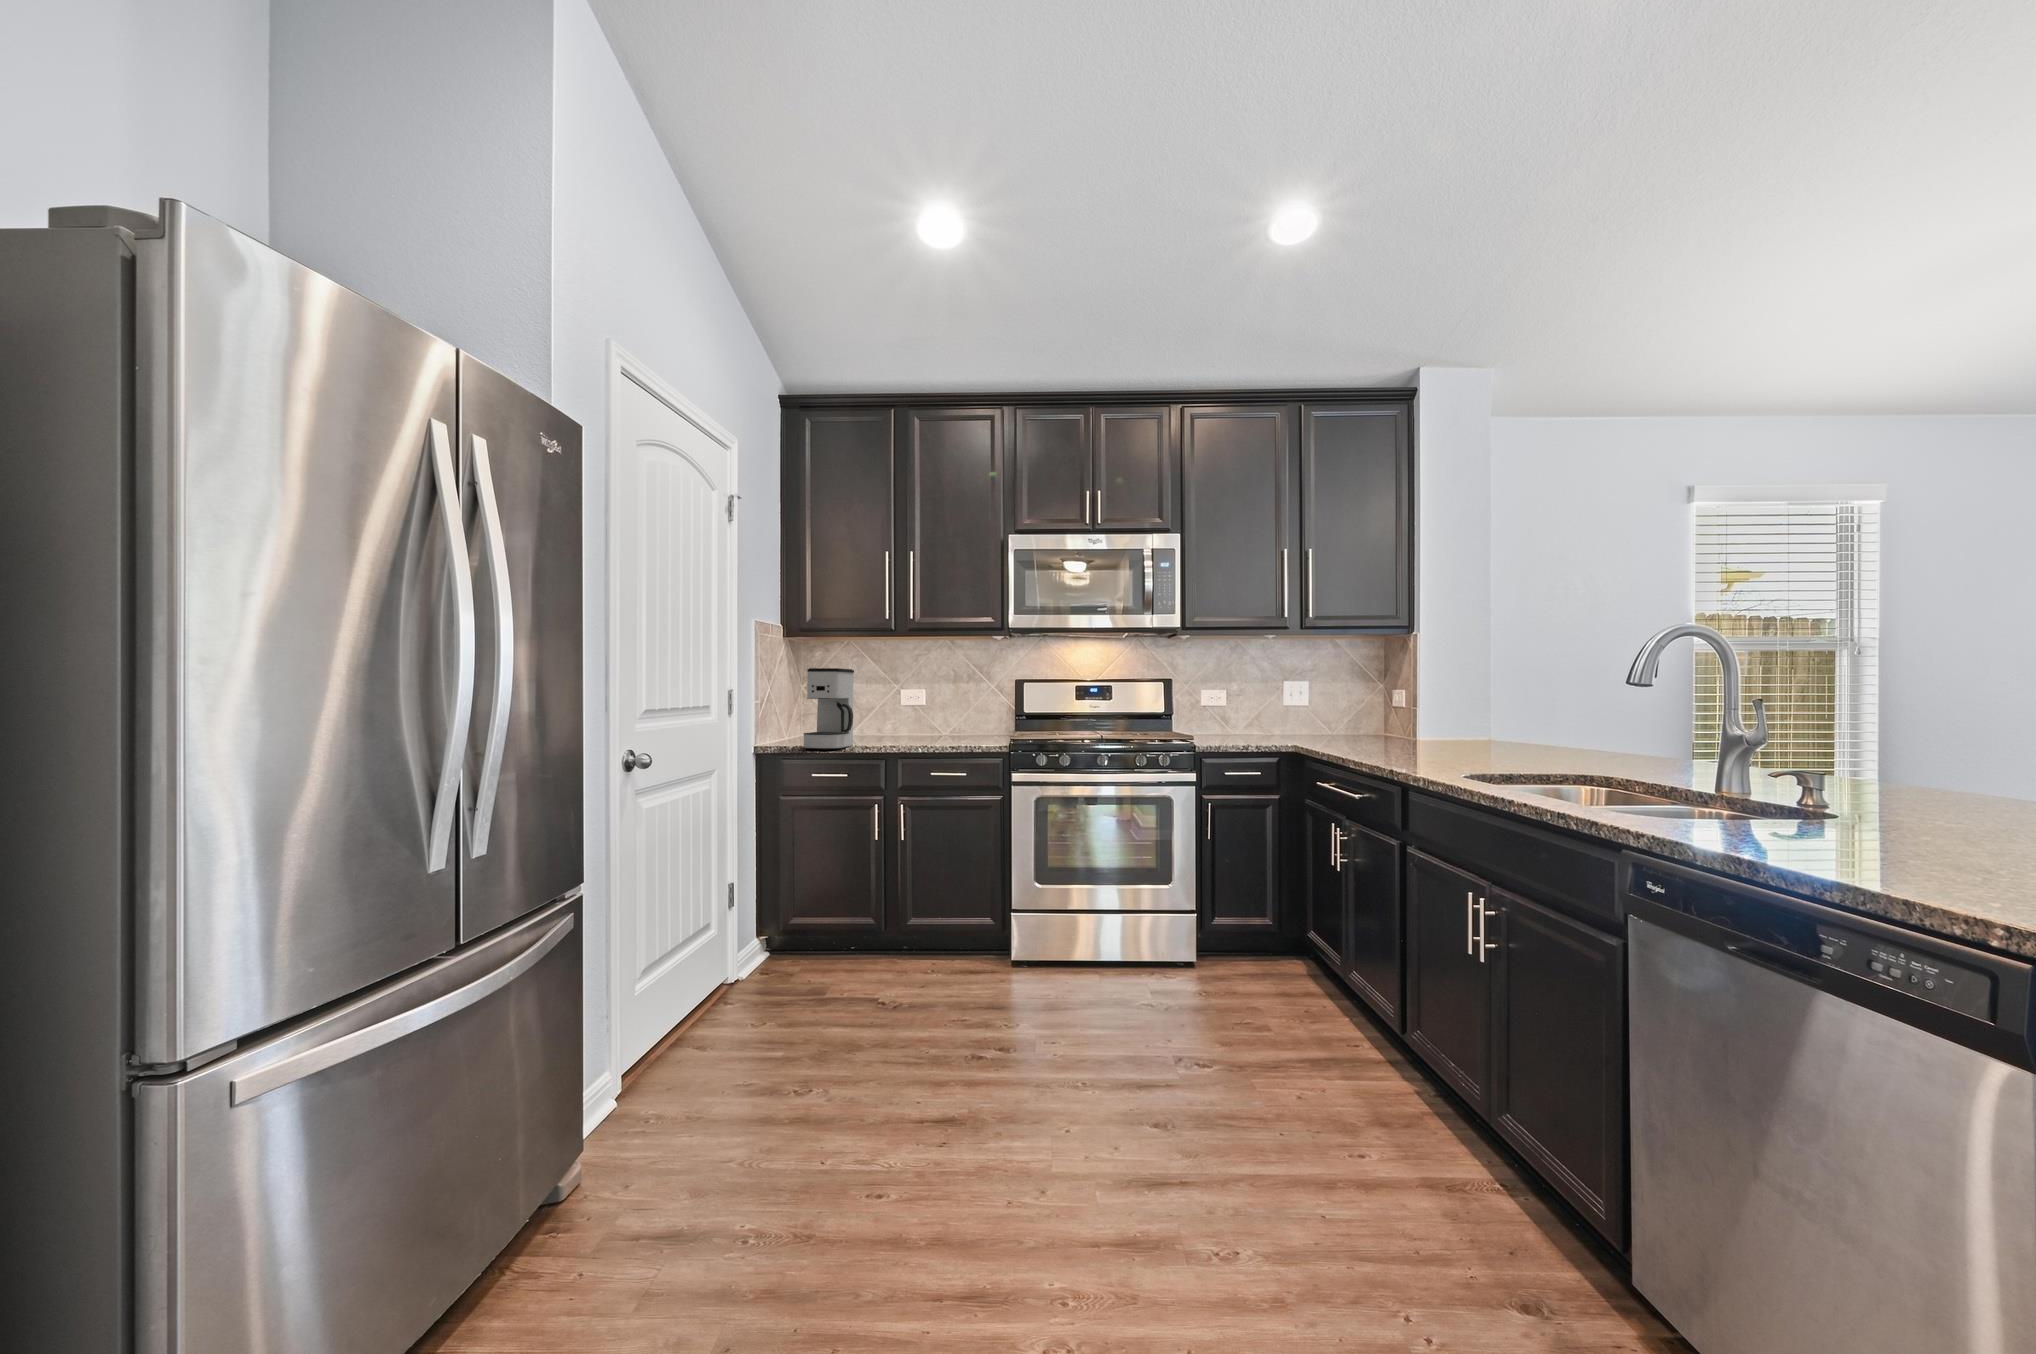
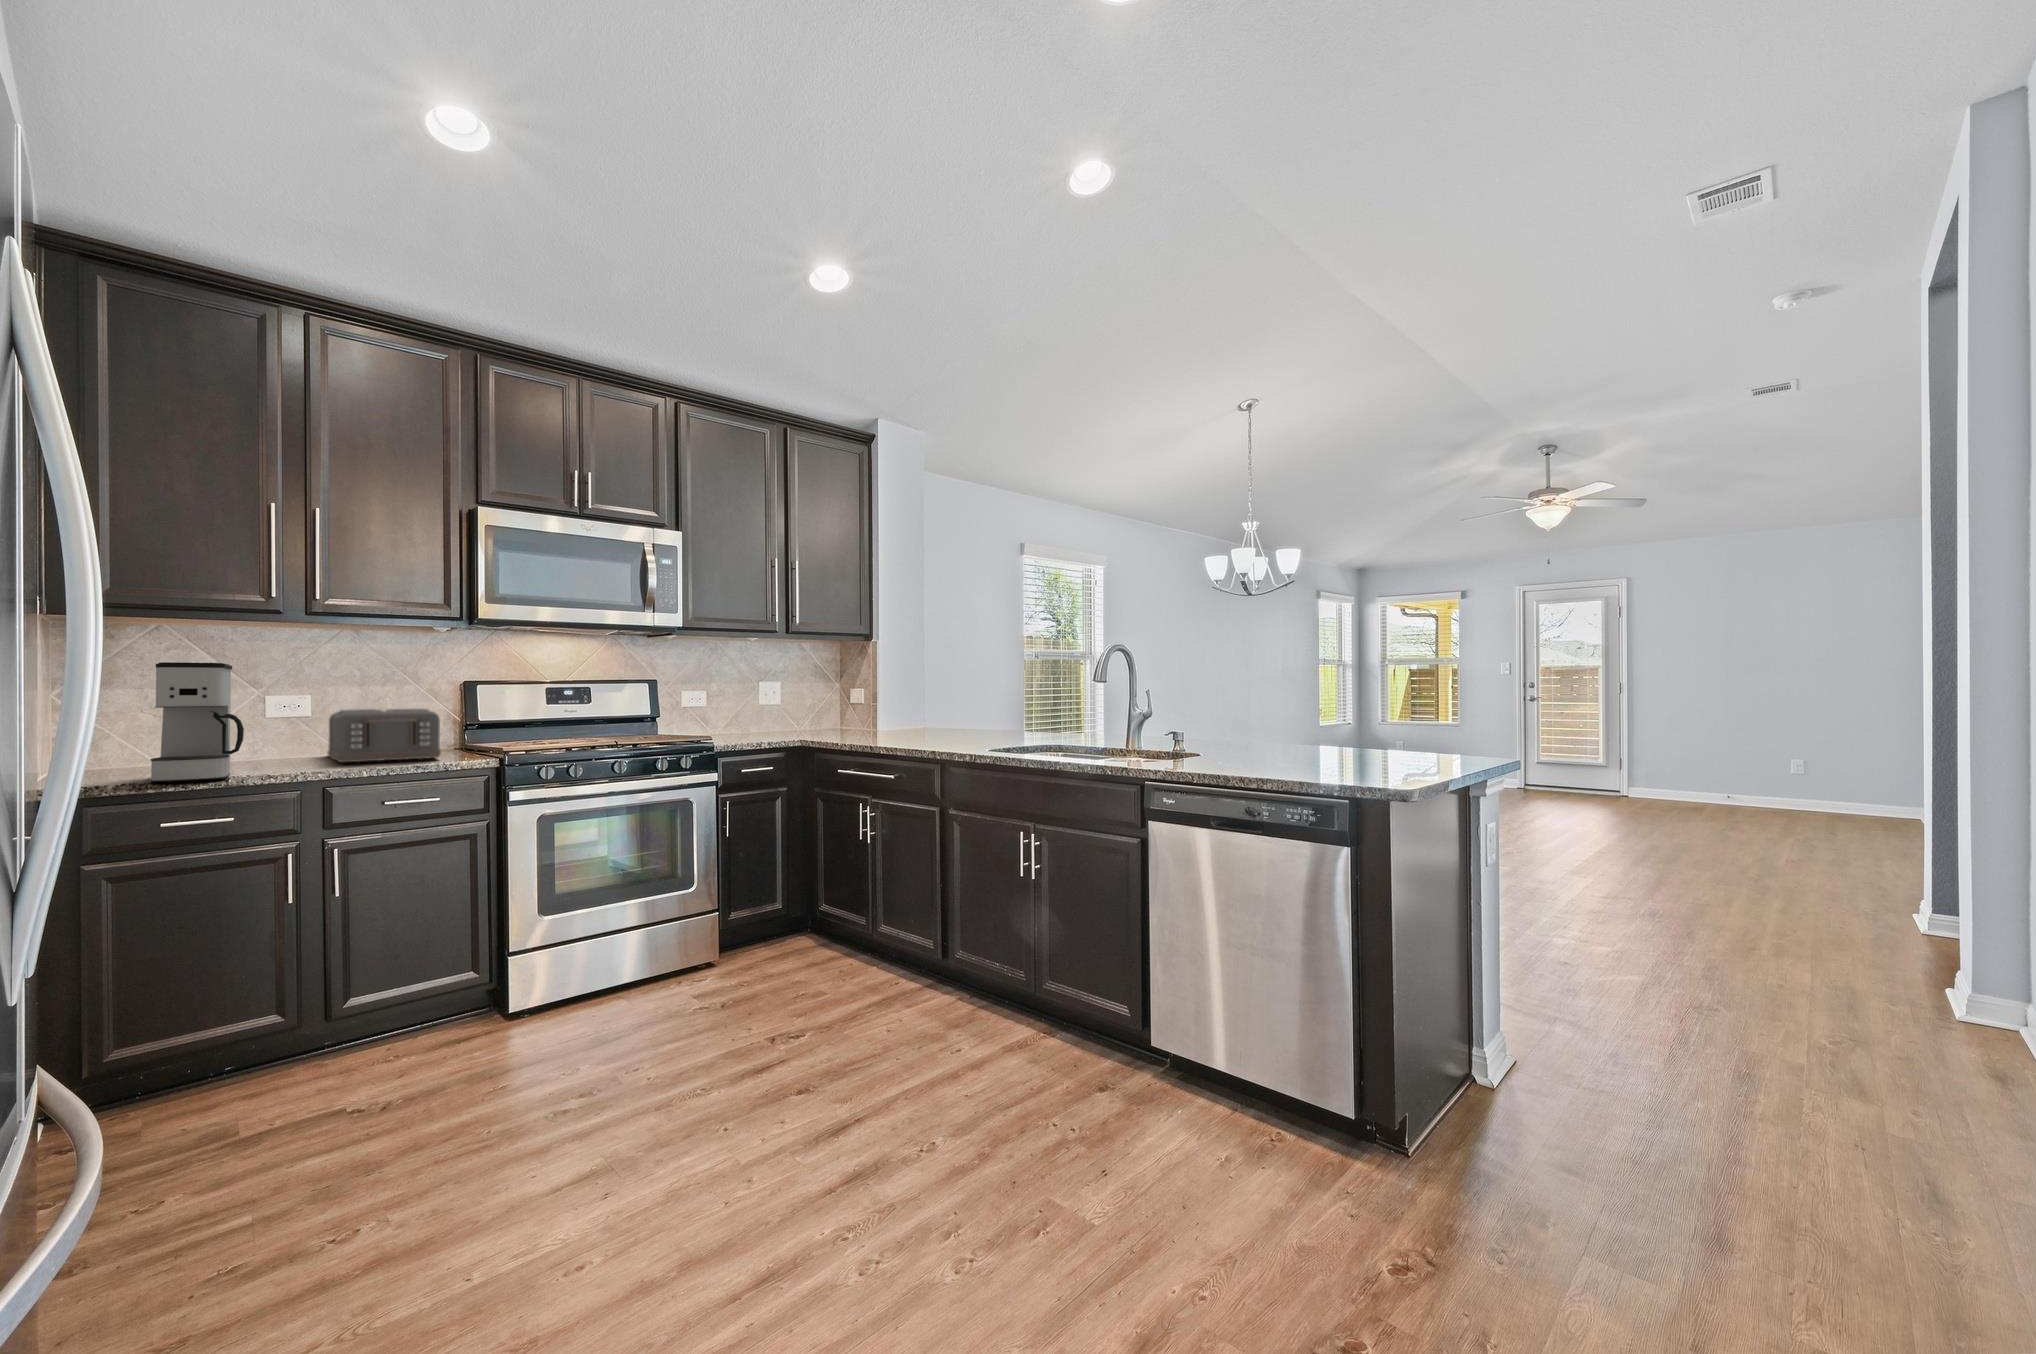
toaster: none [916,702,988,743] -> present [327,709,441,762]

